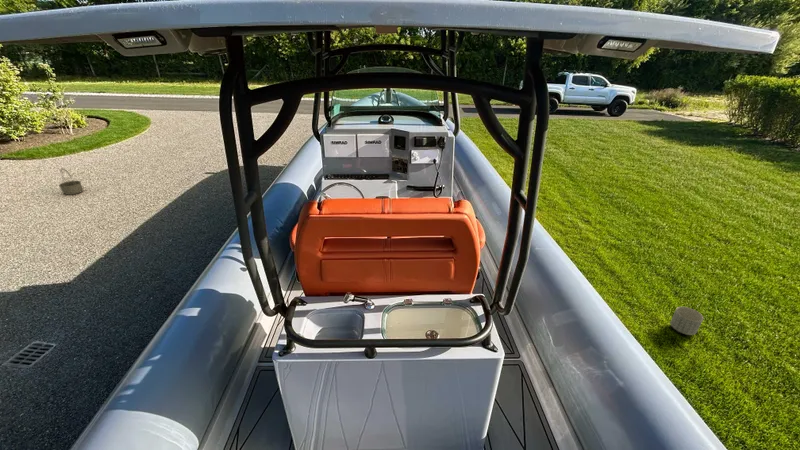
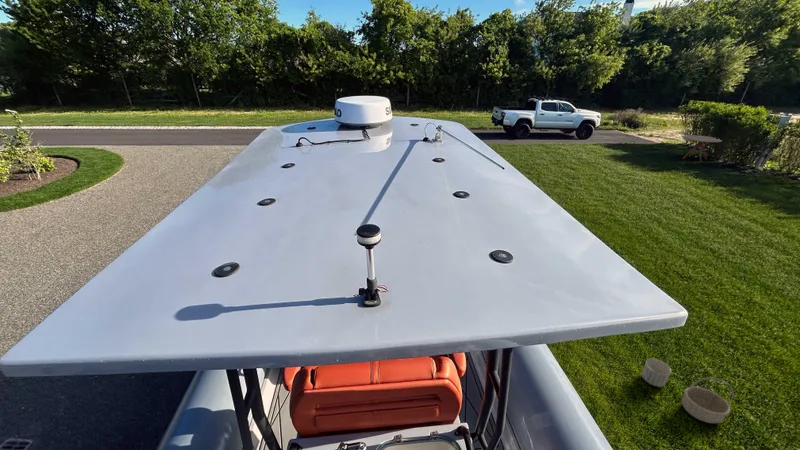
round table: none [725,110,771,139] -> present [683,135,722,162]
basket: present [59,169,83,195] -> present [682,377,733,423]

